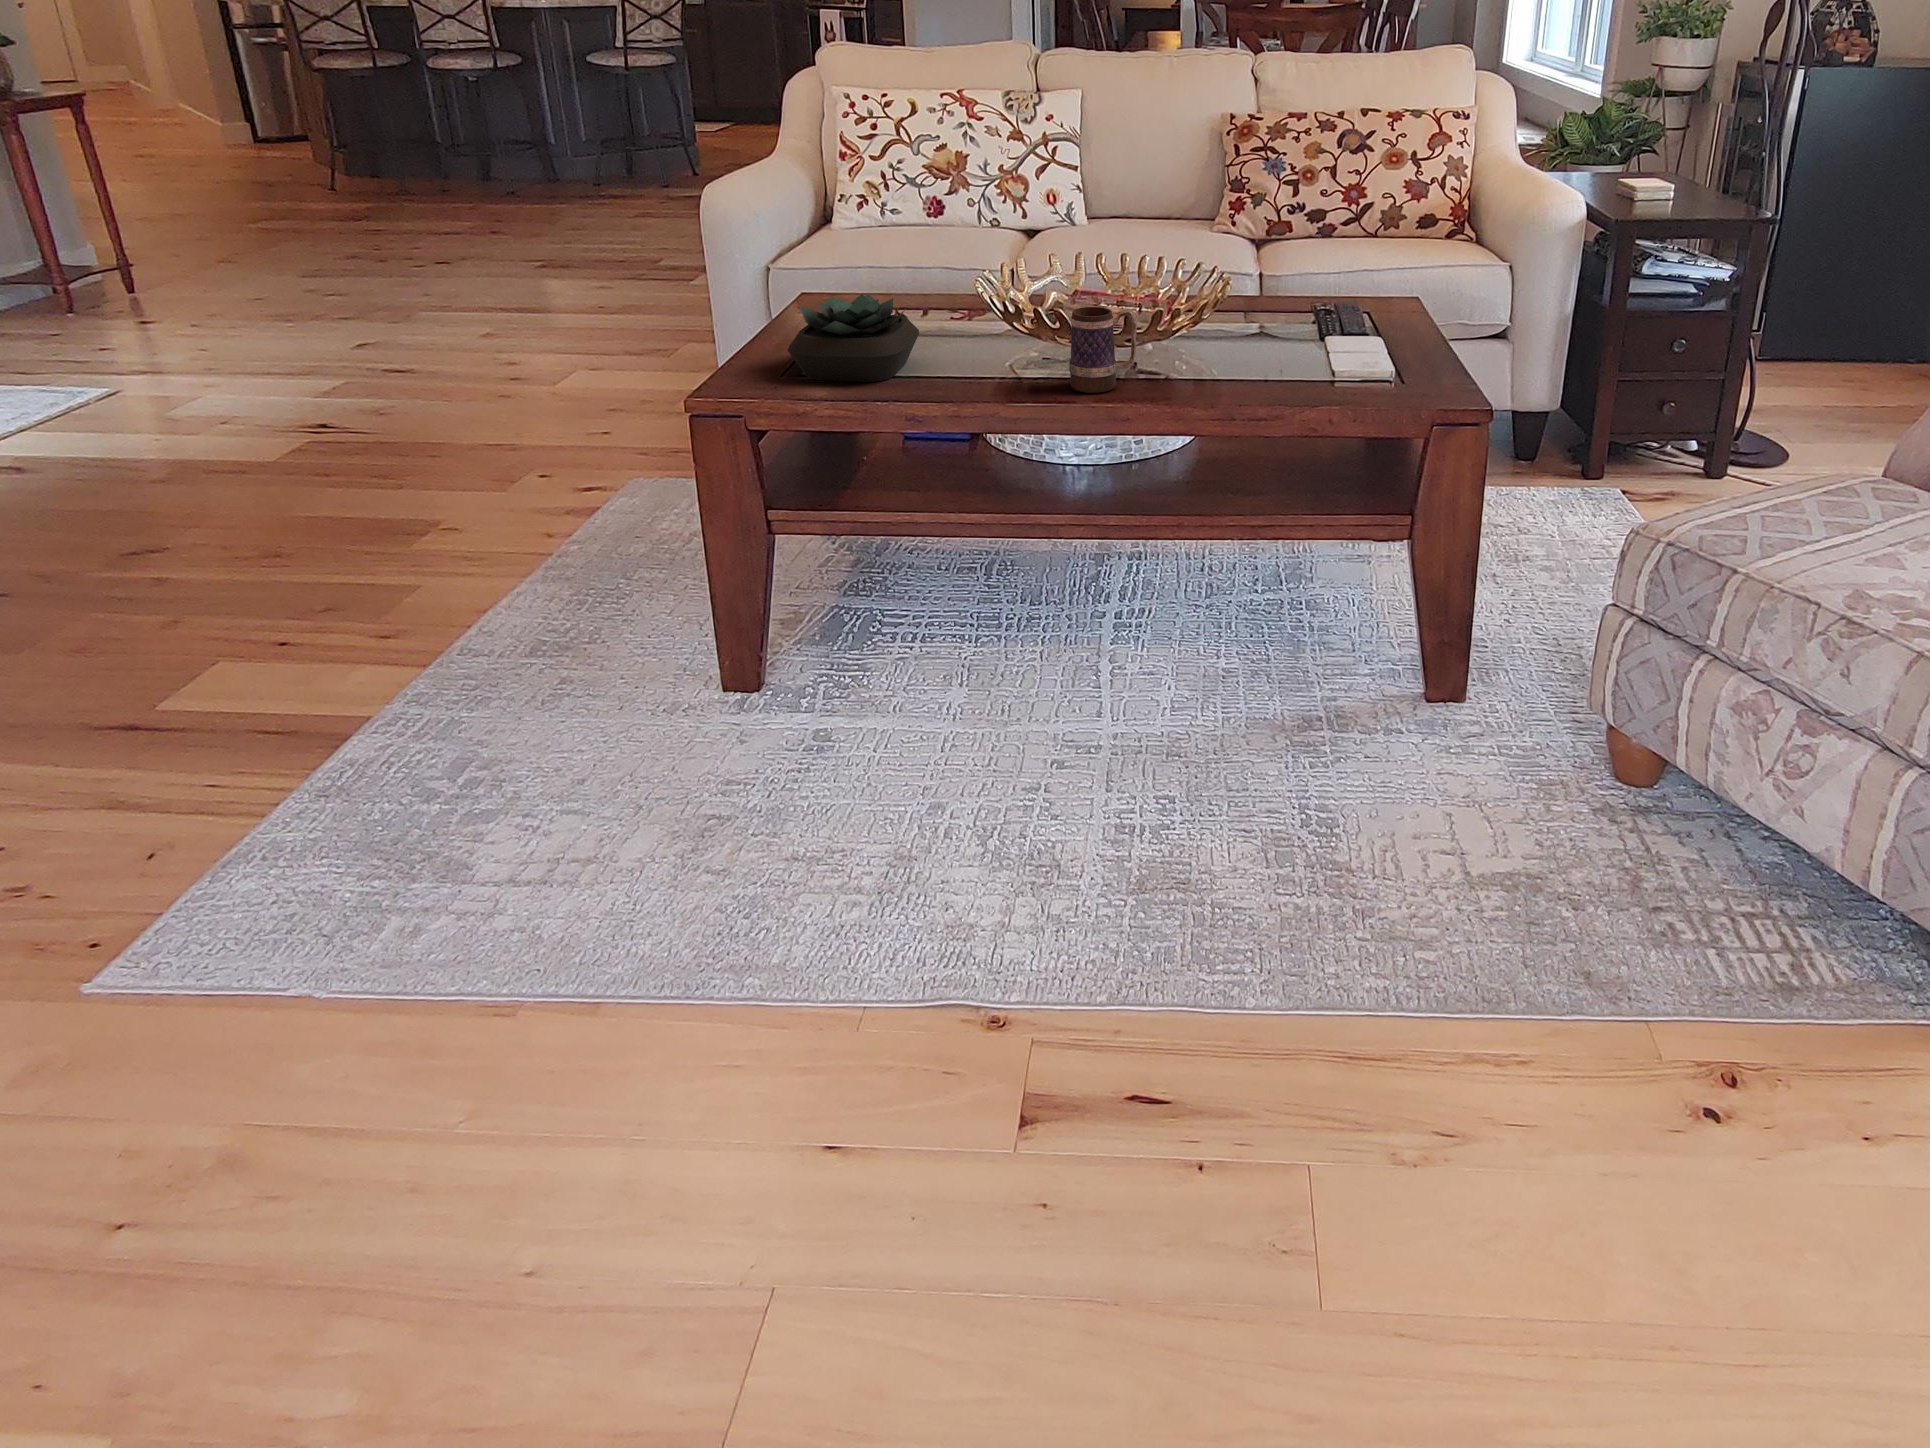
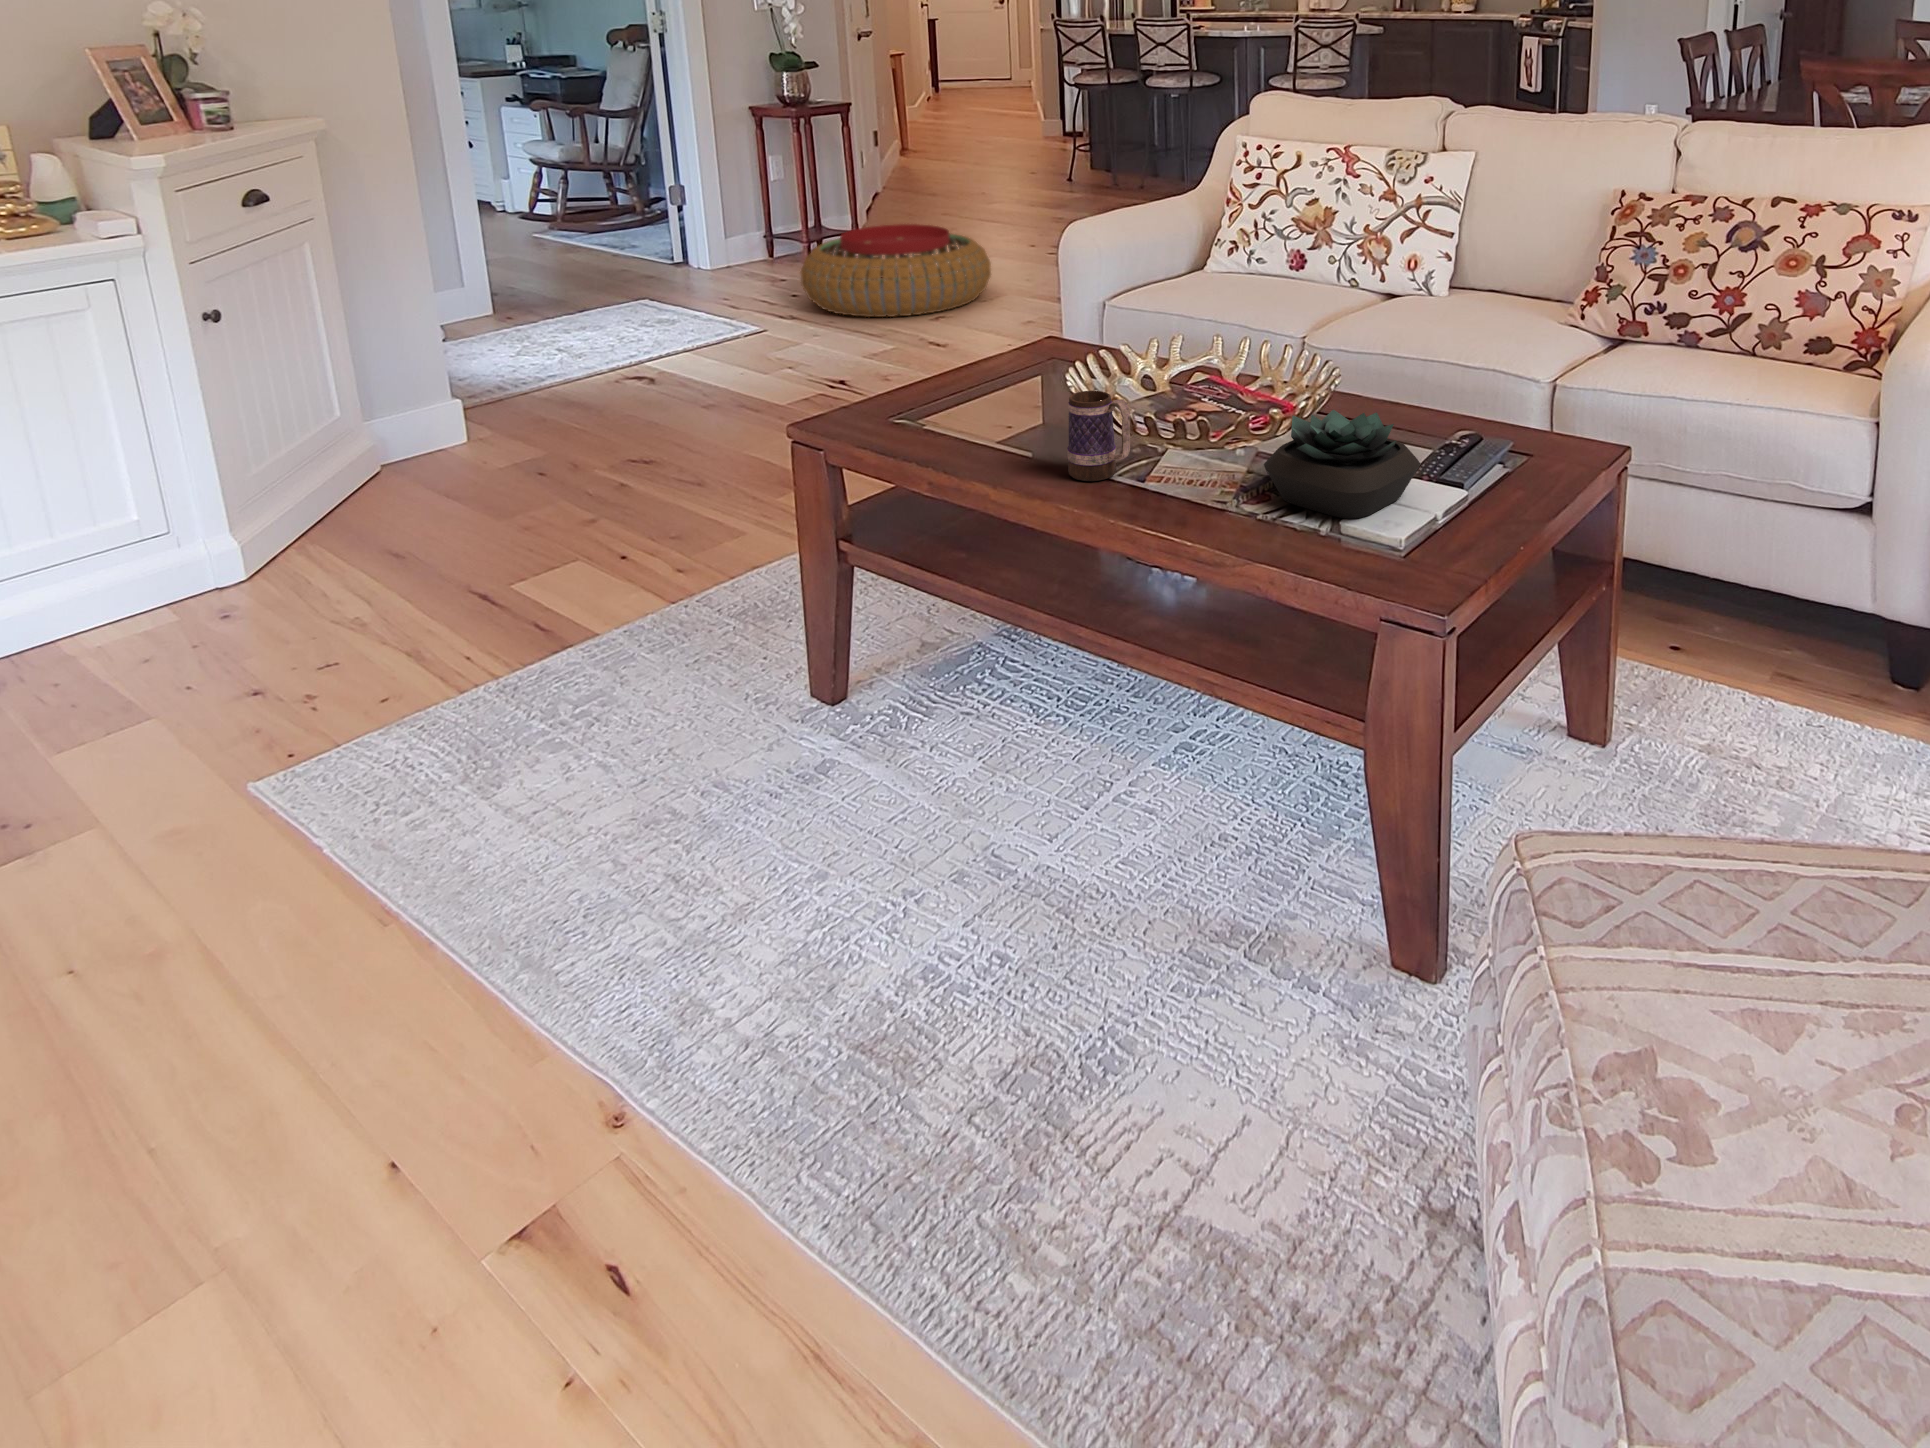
pouf: none [129,237,403,355] -> present [801,224,991,317]
succulent plant: present [788,294,919,382] -> present [1264,410,1421,519]

